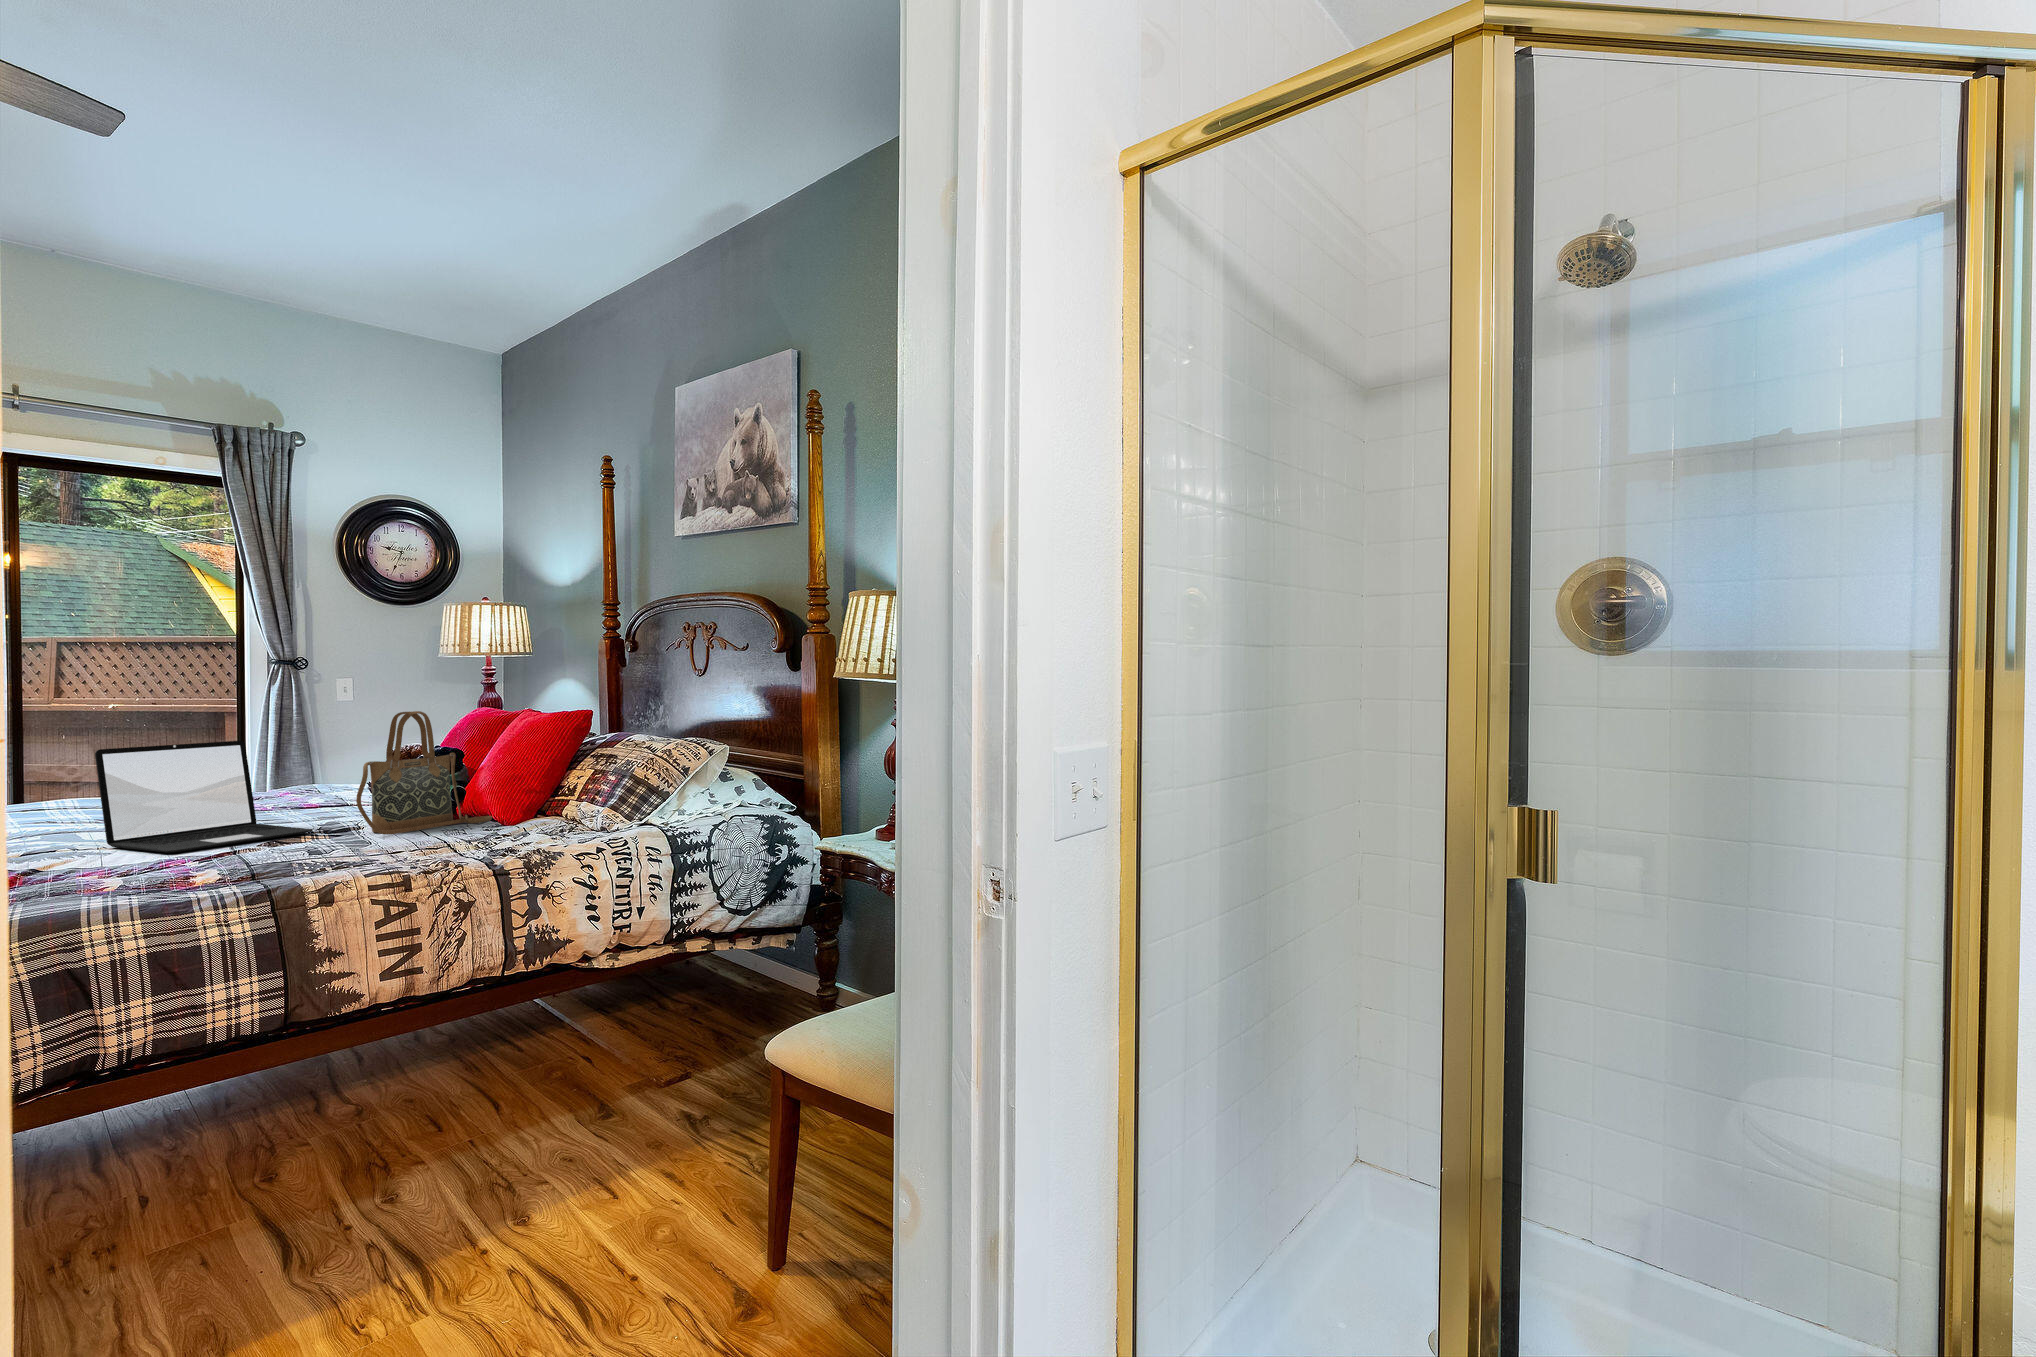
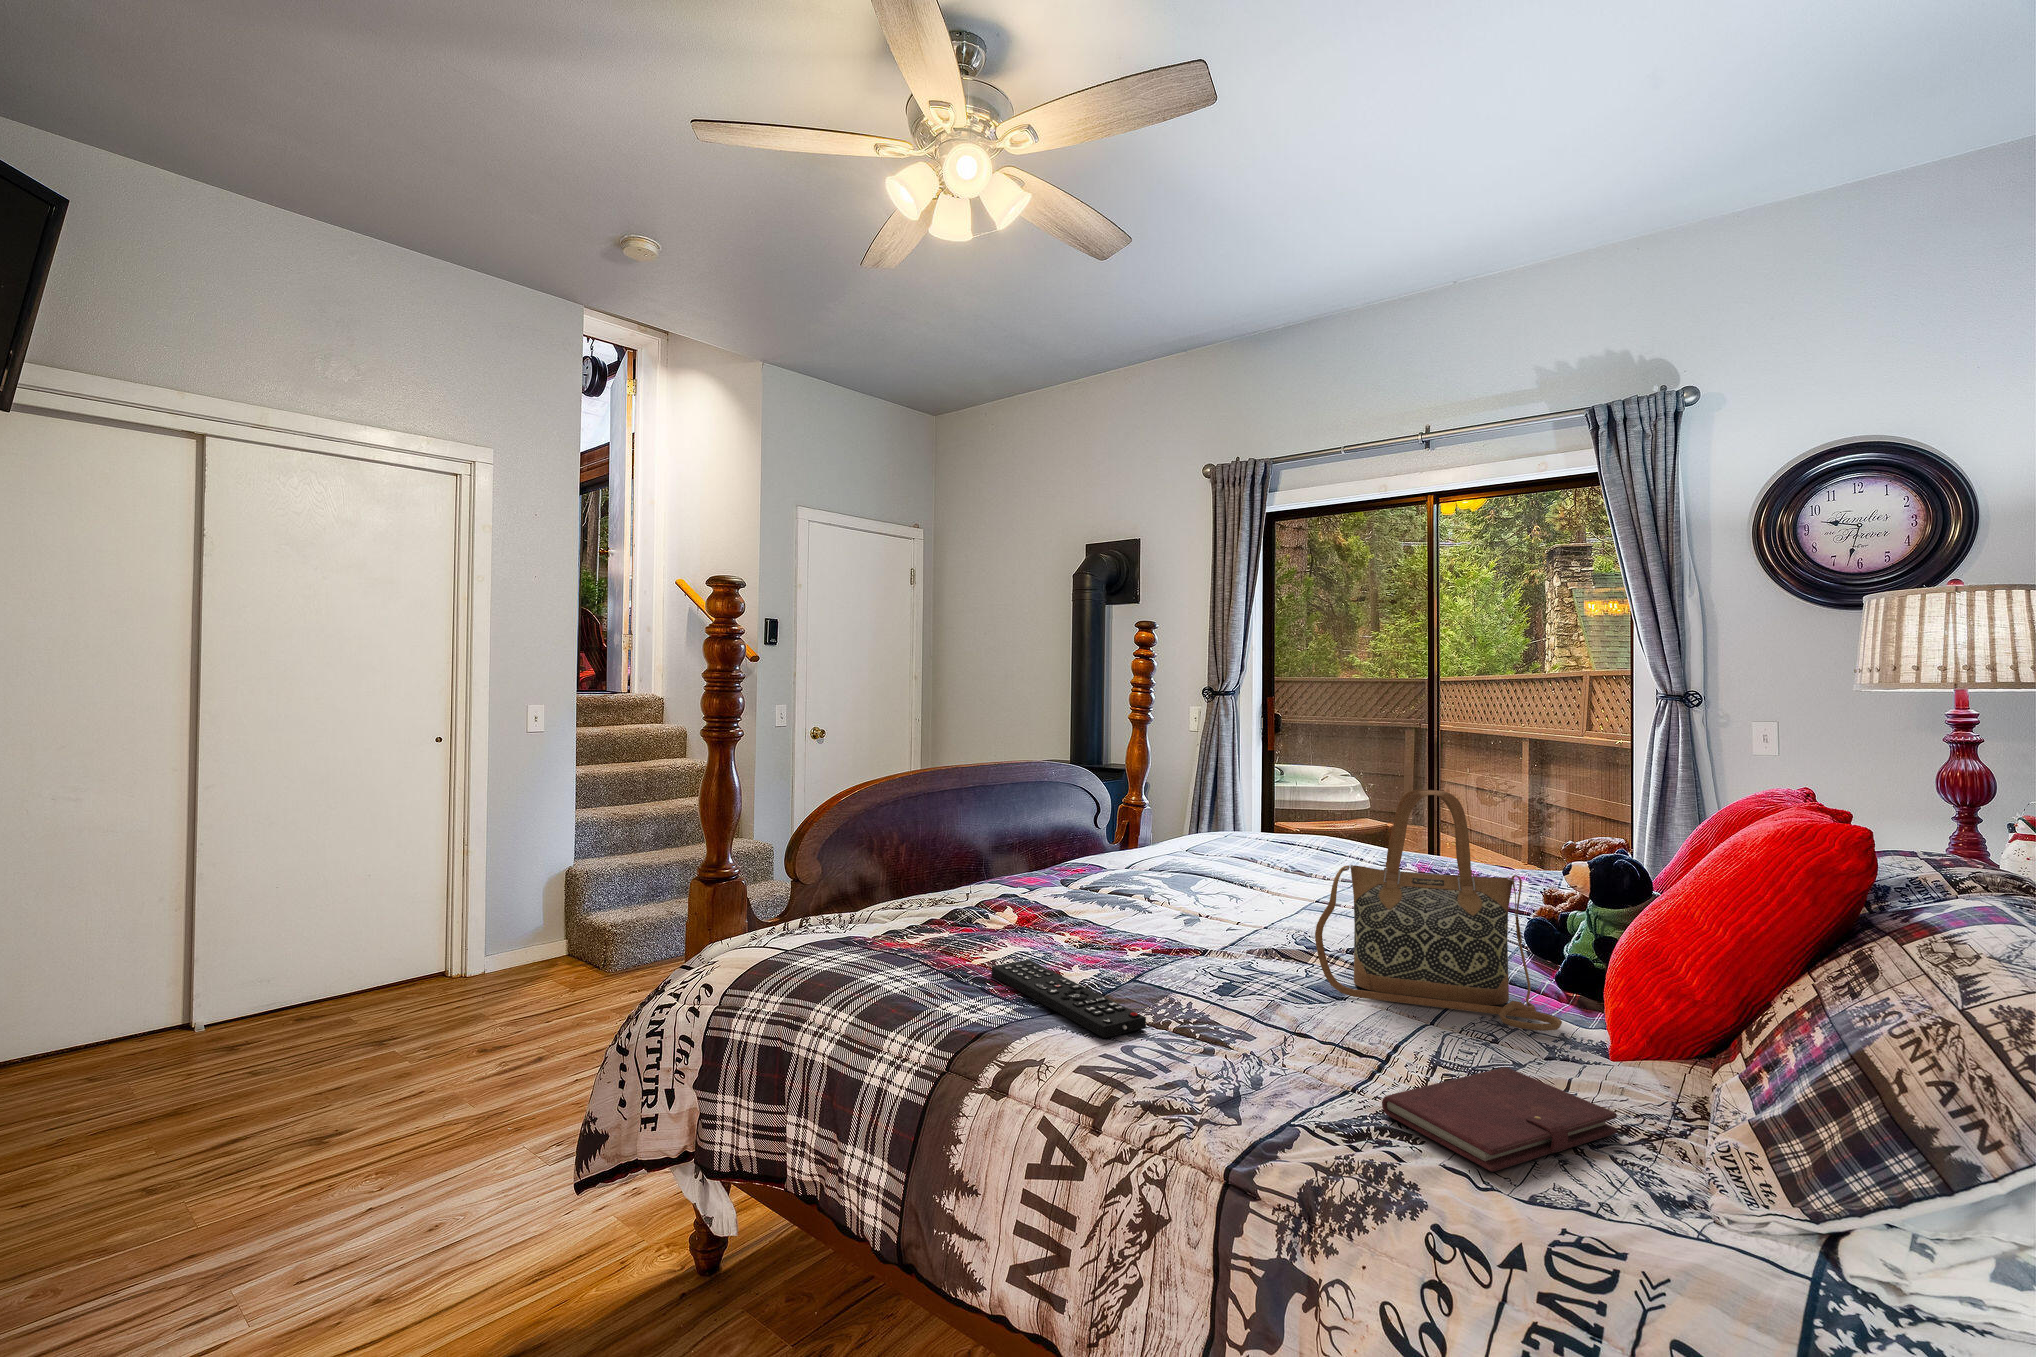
laptop: present [95,741,313,853] -> none [1130,794,1318,951]
notebook: none [509,820,572,843] -> present [1382,1067,1617,1172]
remote control: none [174,851,352,879] -> present [992,960,1146,1038]

